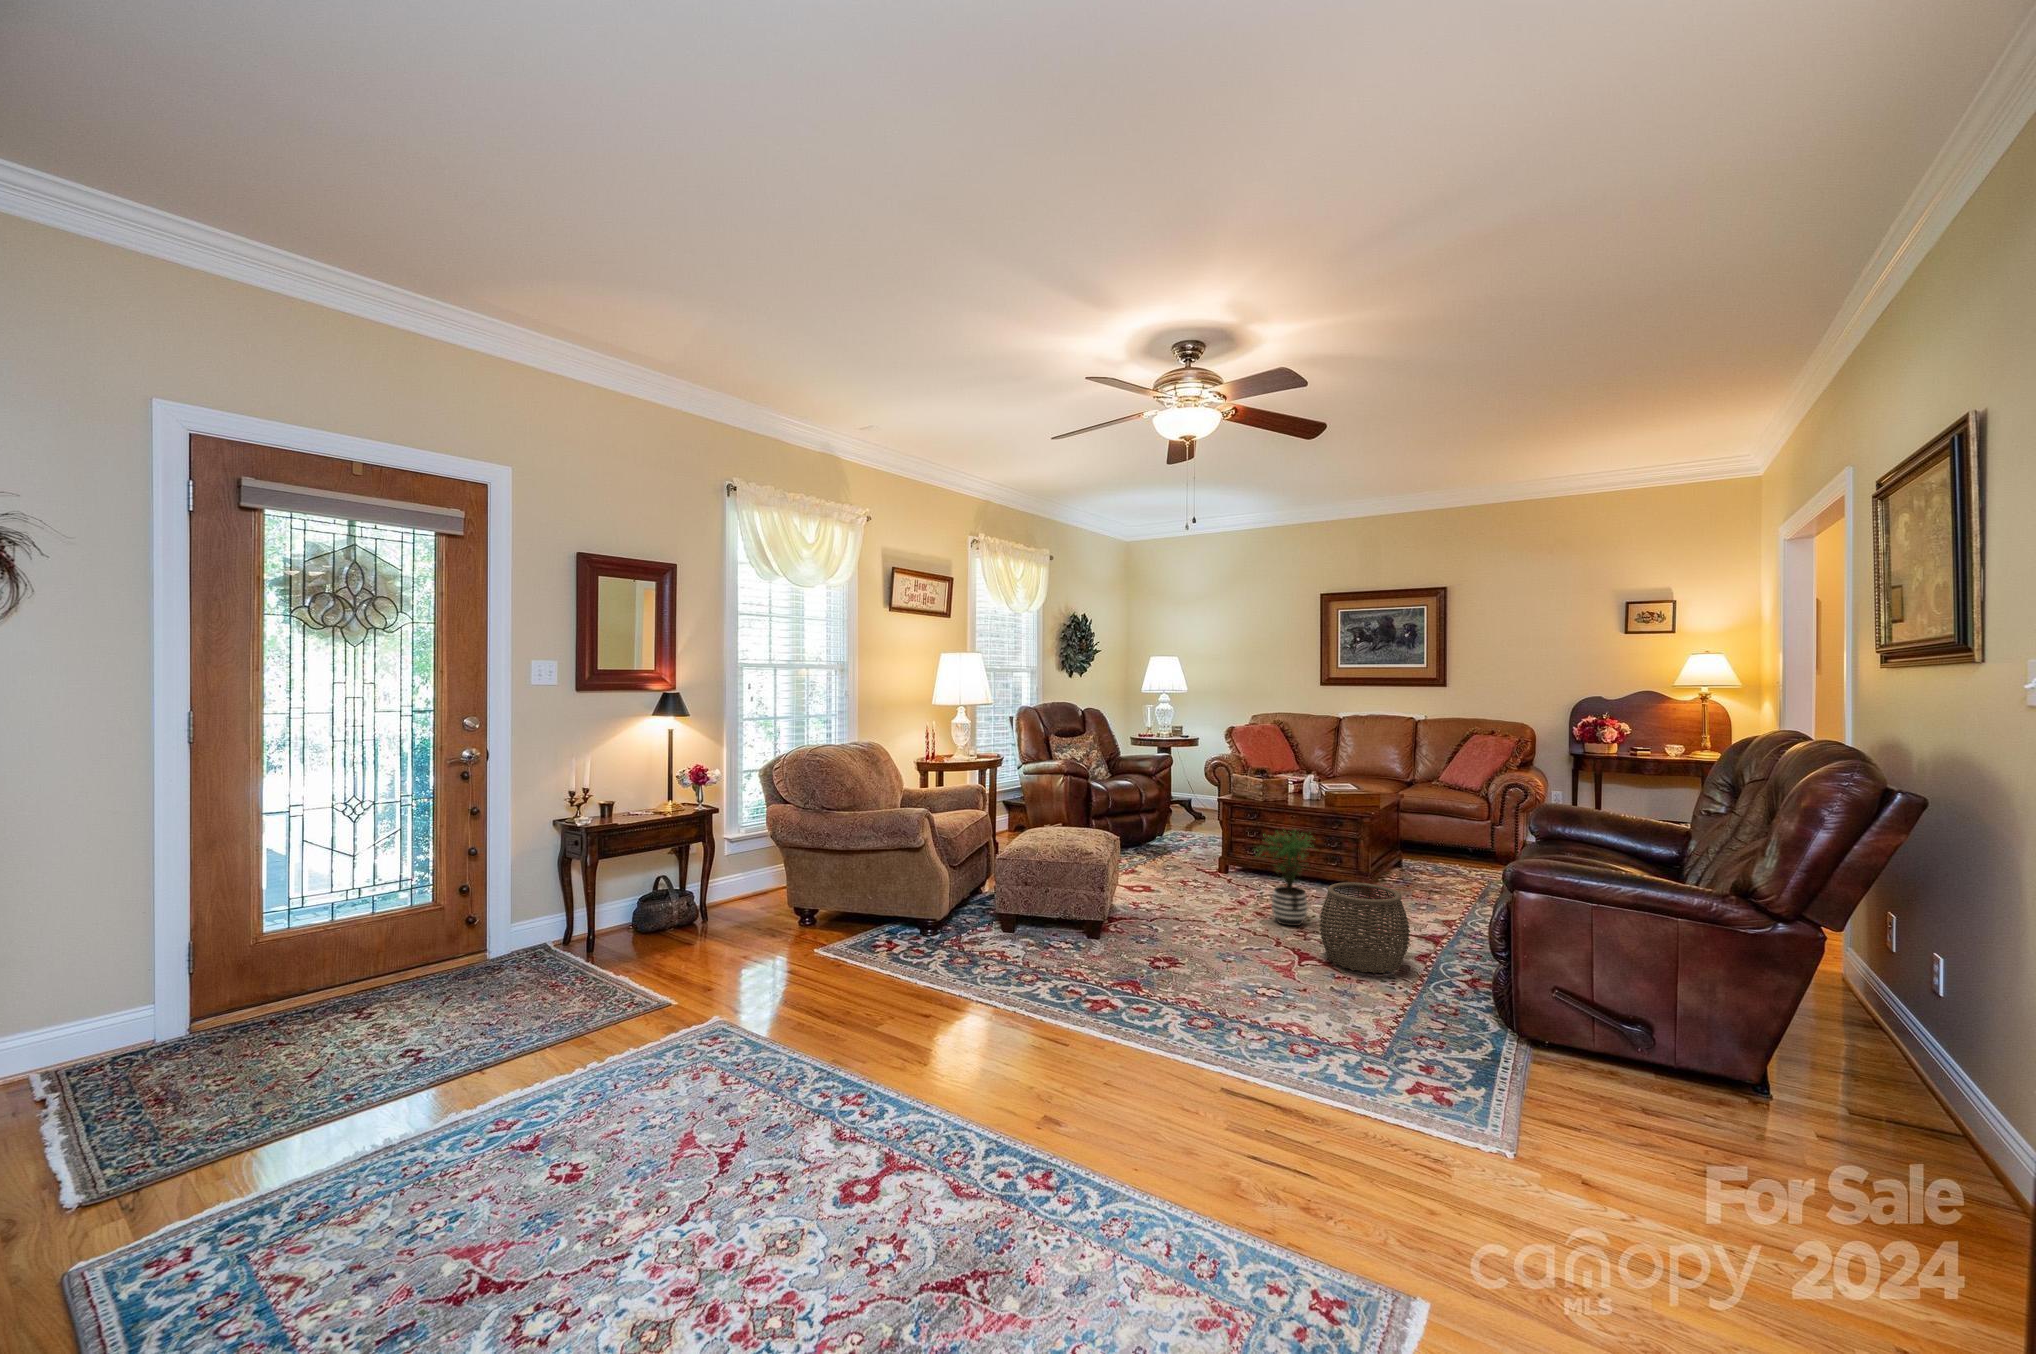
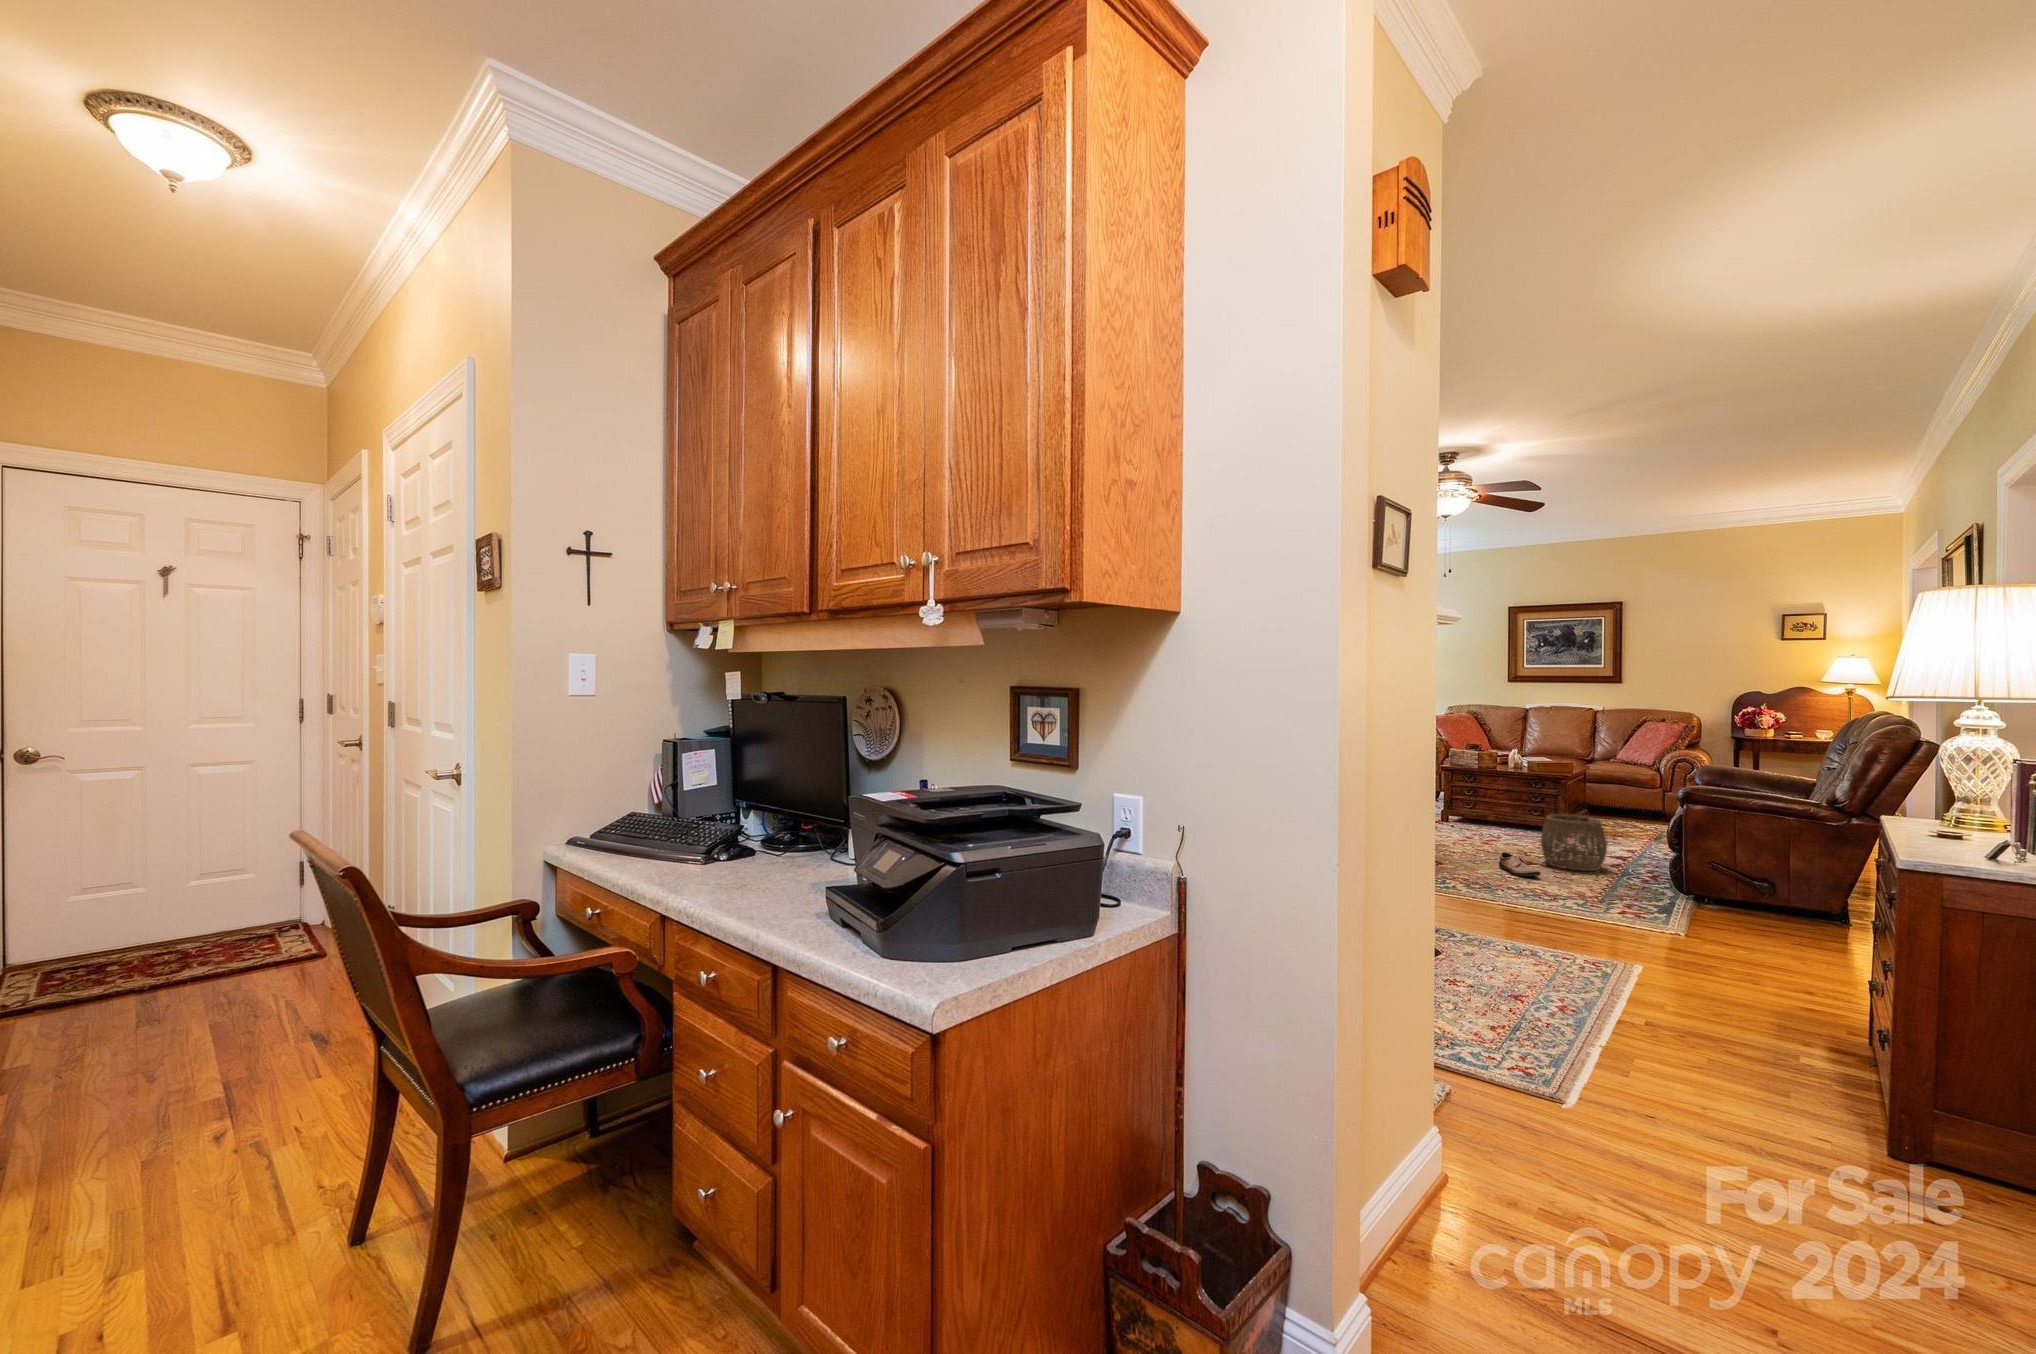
potted plant: present [1256,831,1315,926] -> none [1482,780,1536,849]
shoe: none [1258,946,1310,991] -> present [1499,852,1541,876]

